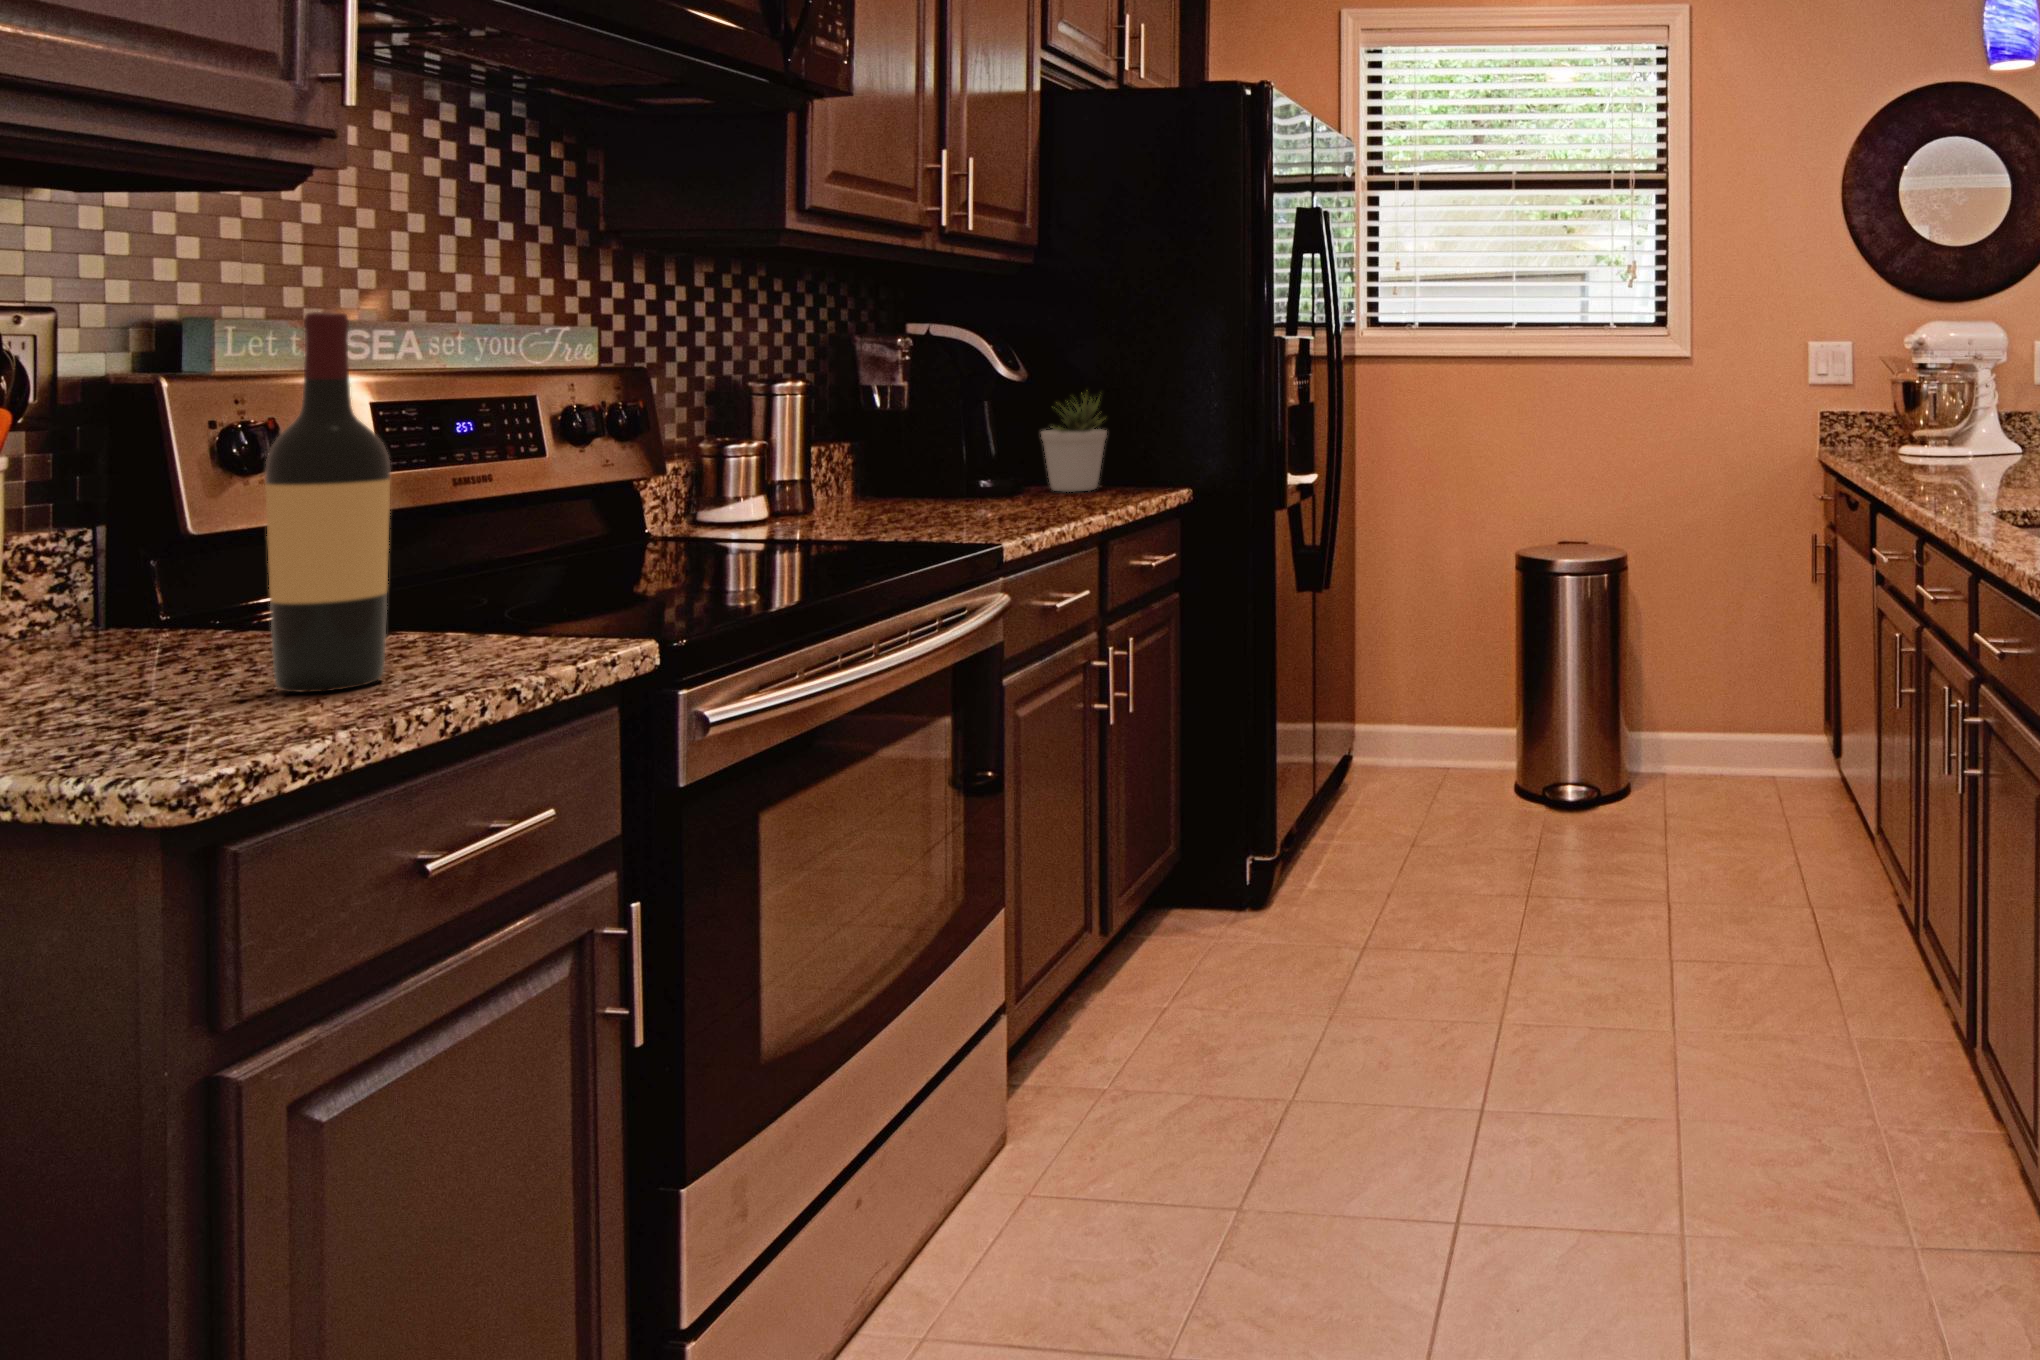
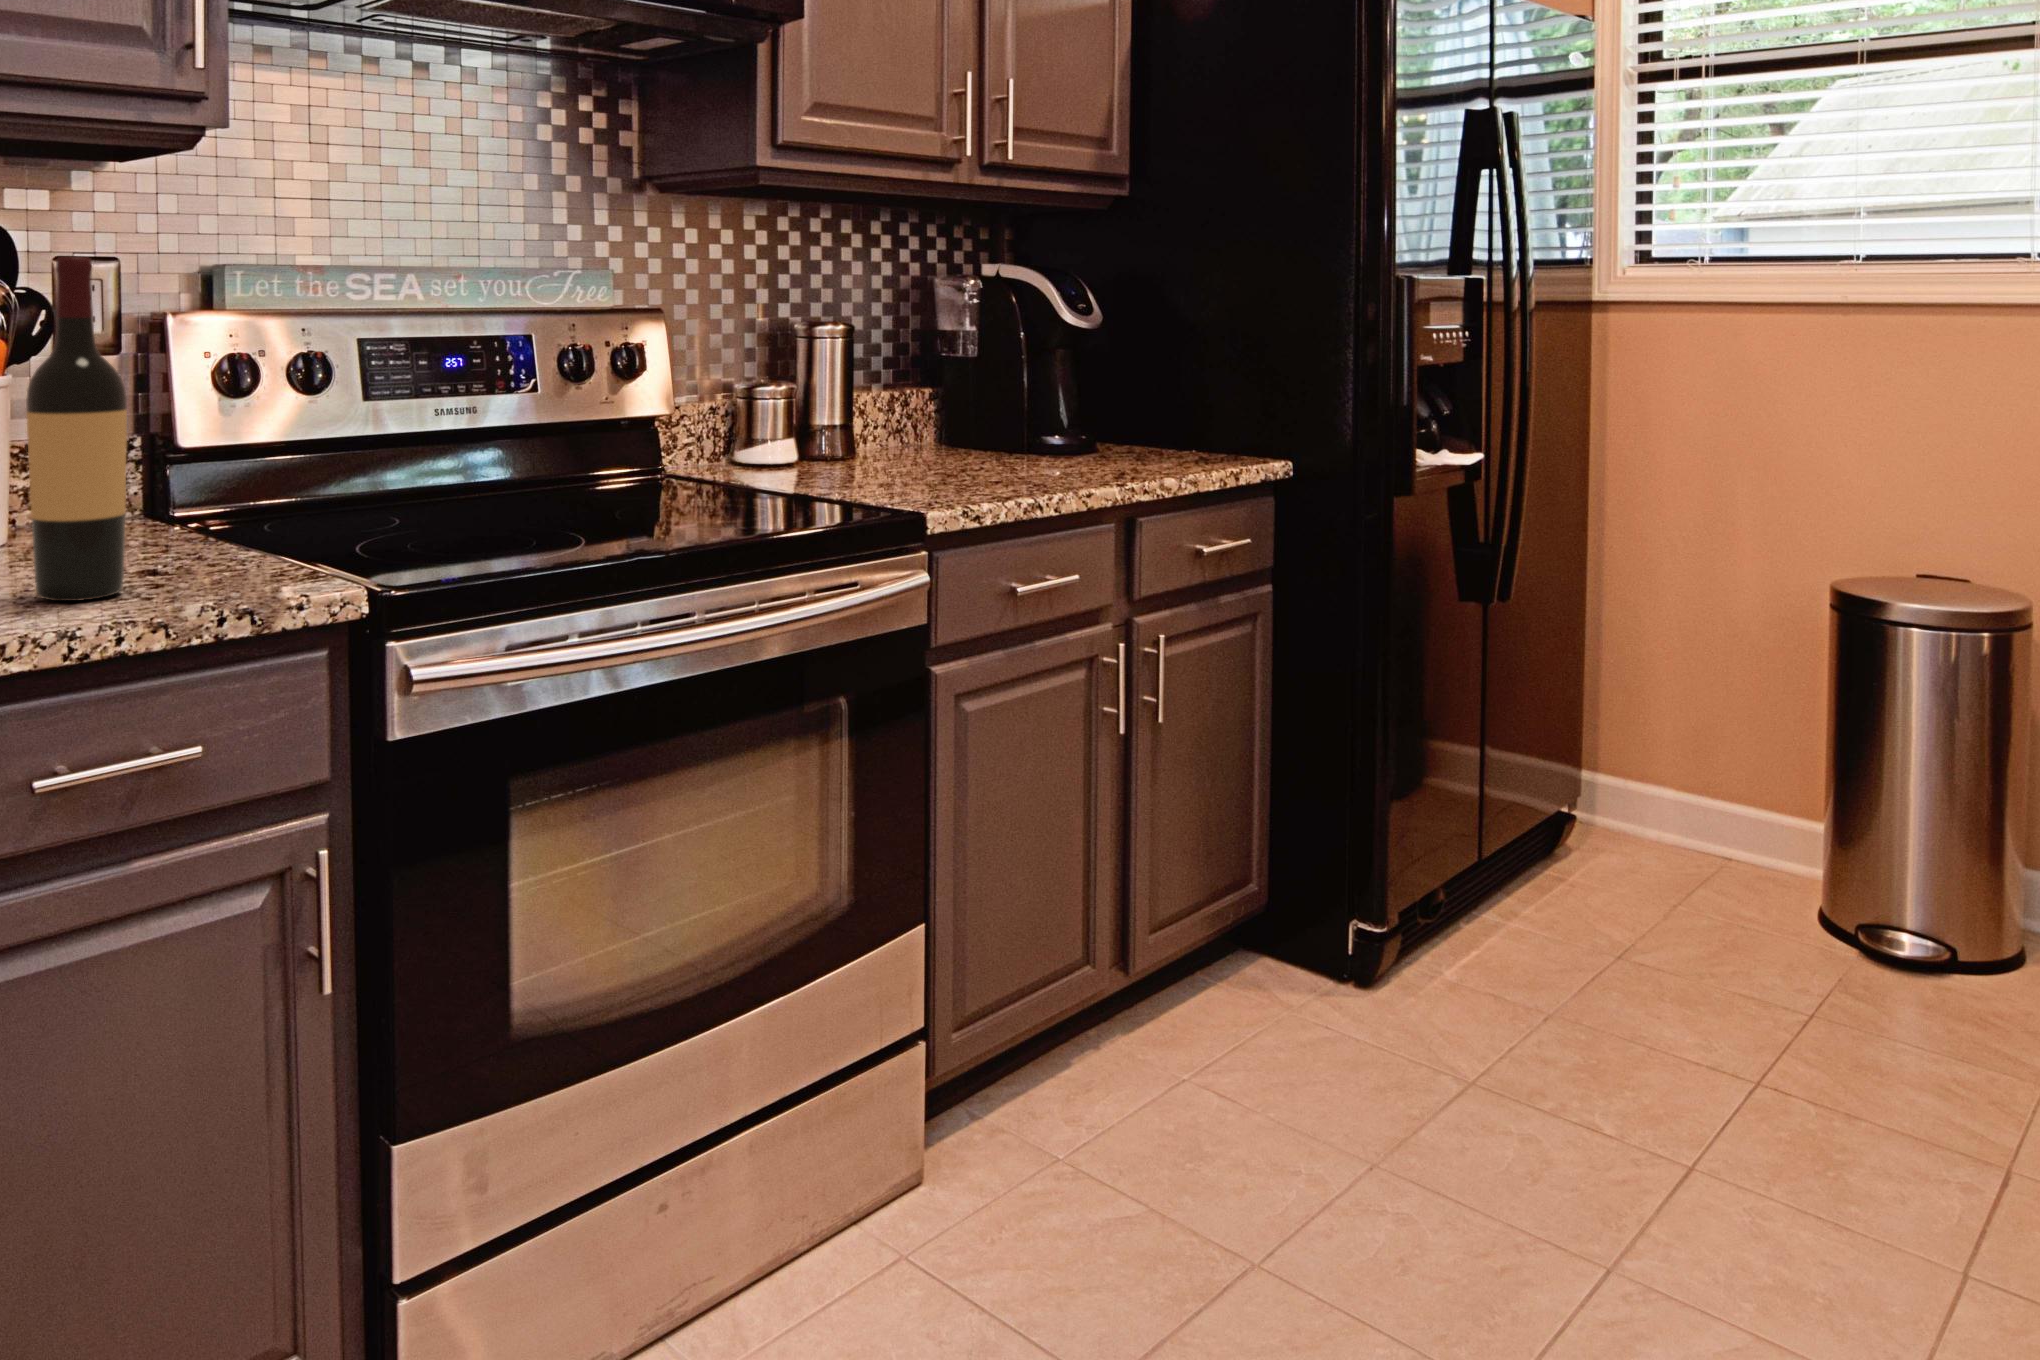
potted plant: present [1041,390,1107,492] -> none [1113,338,1190,456]

